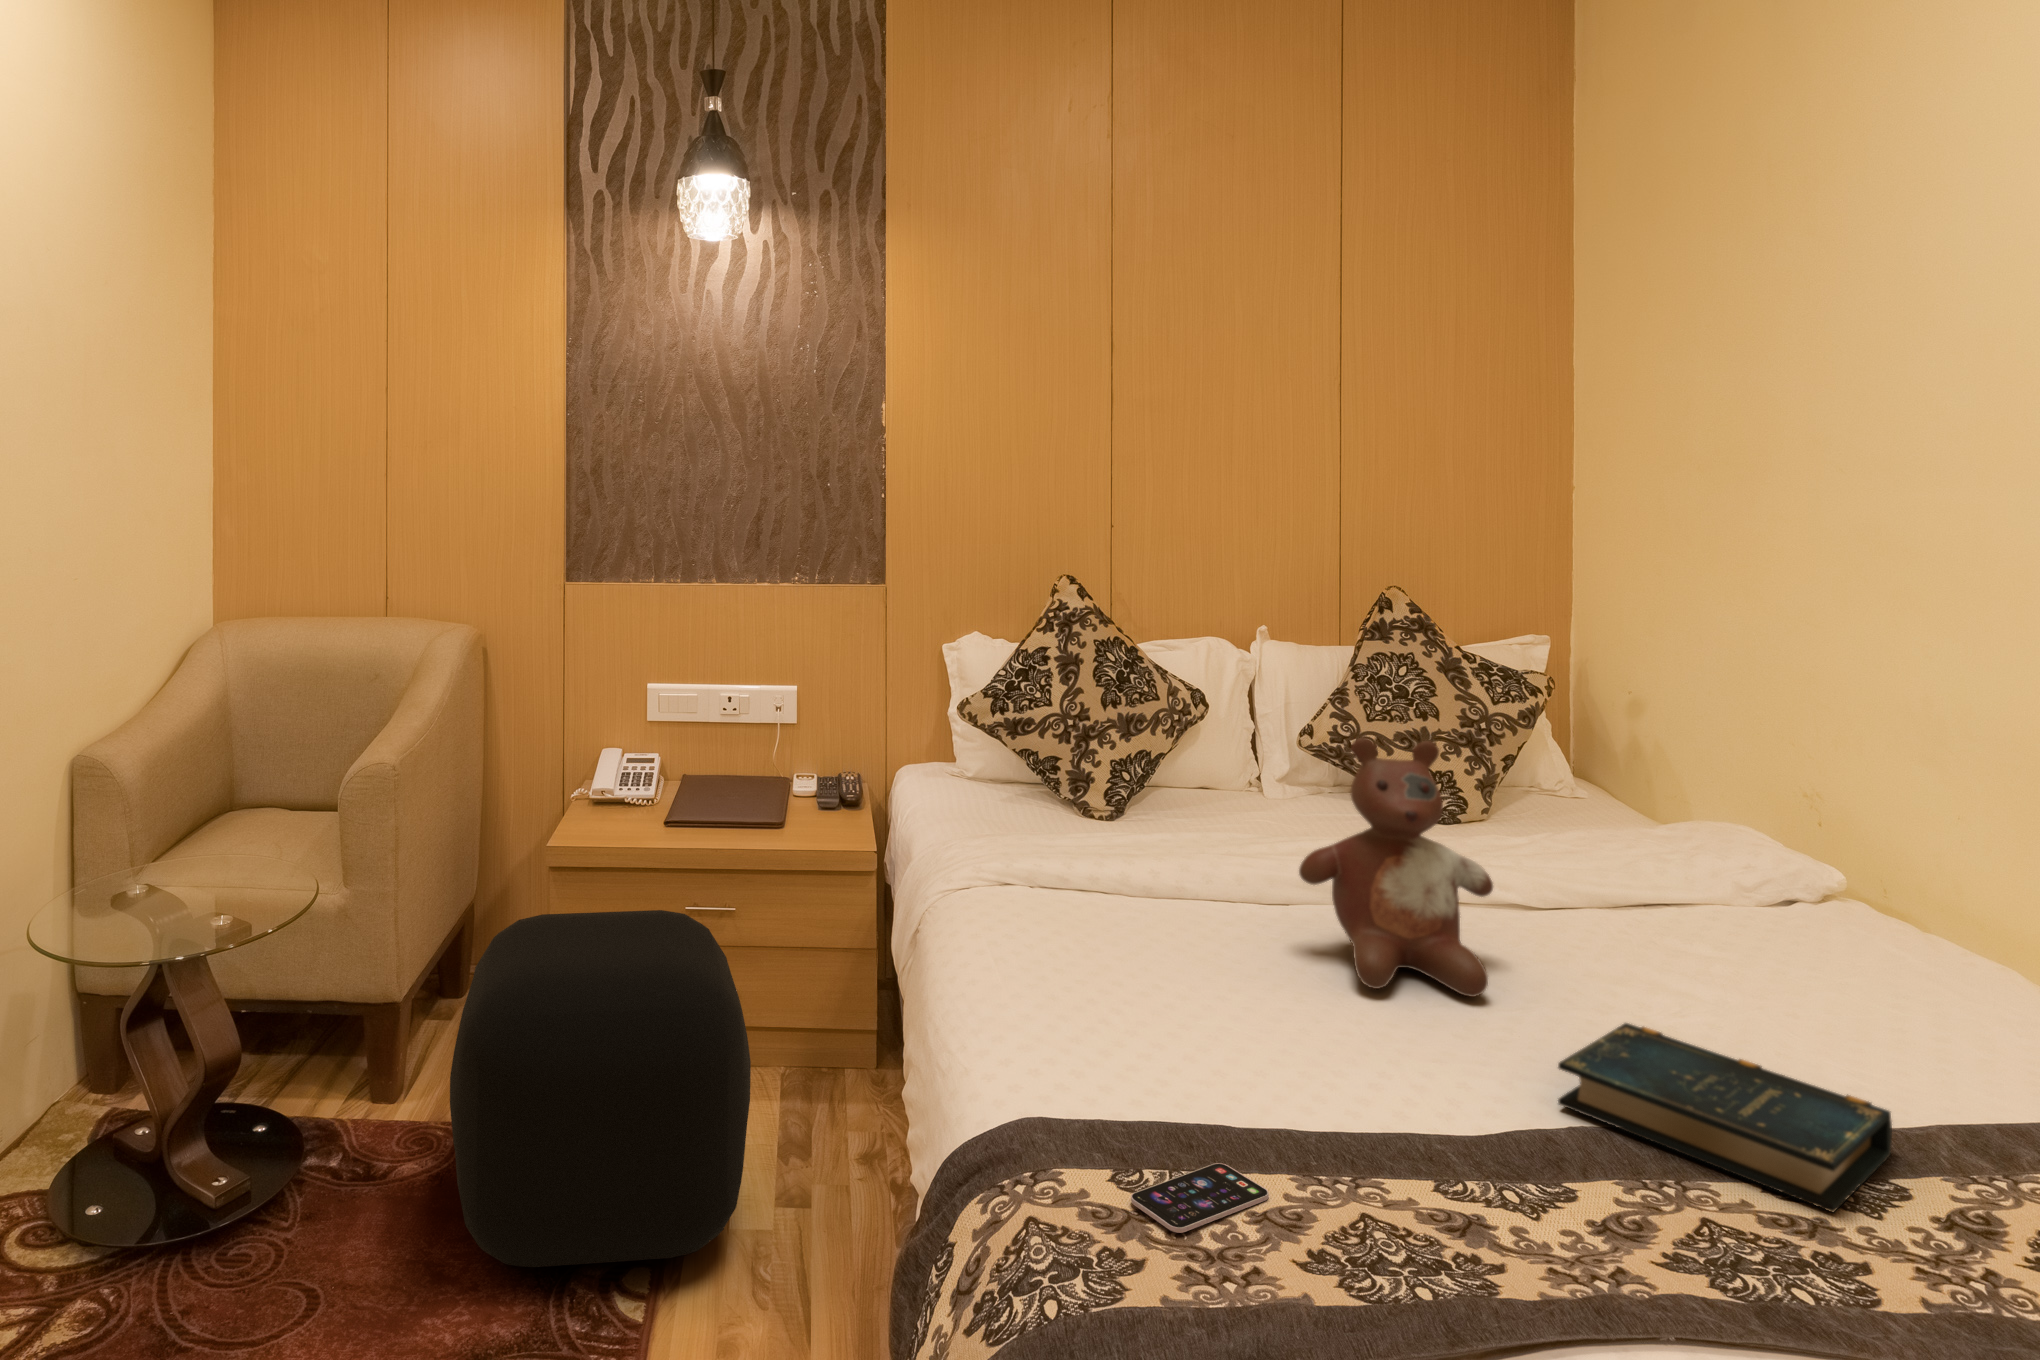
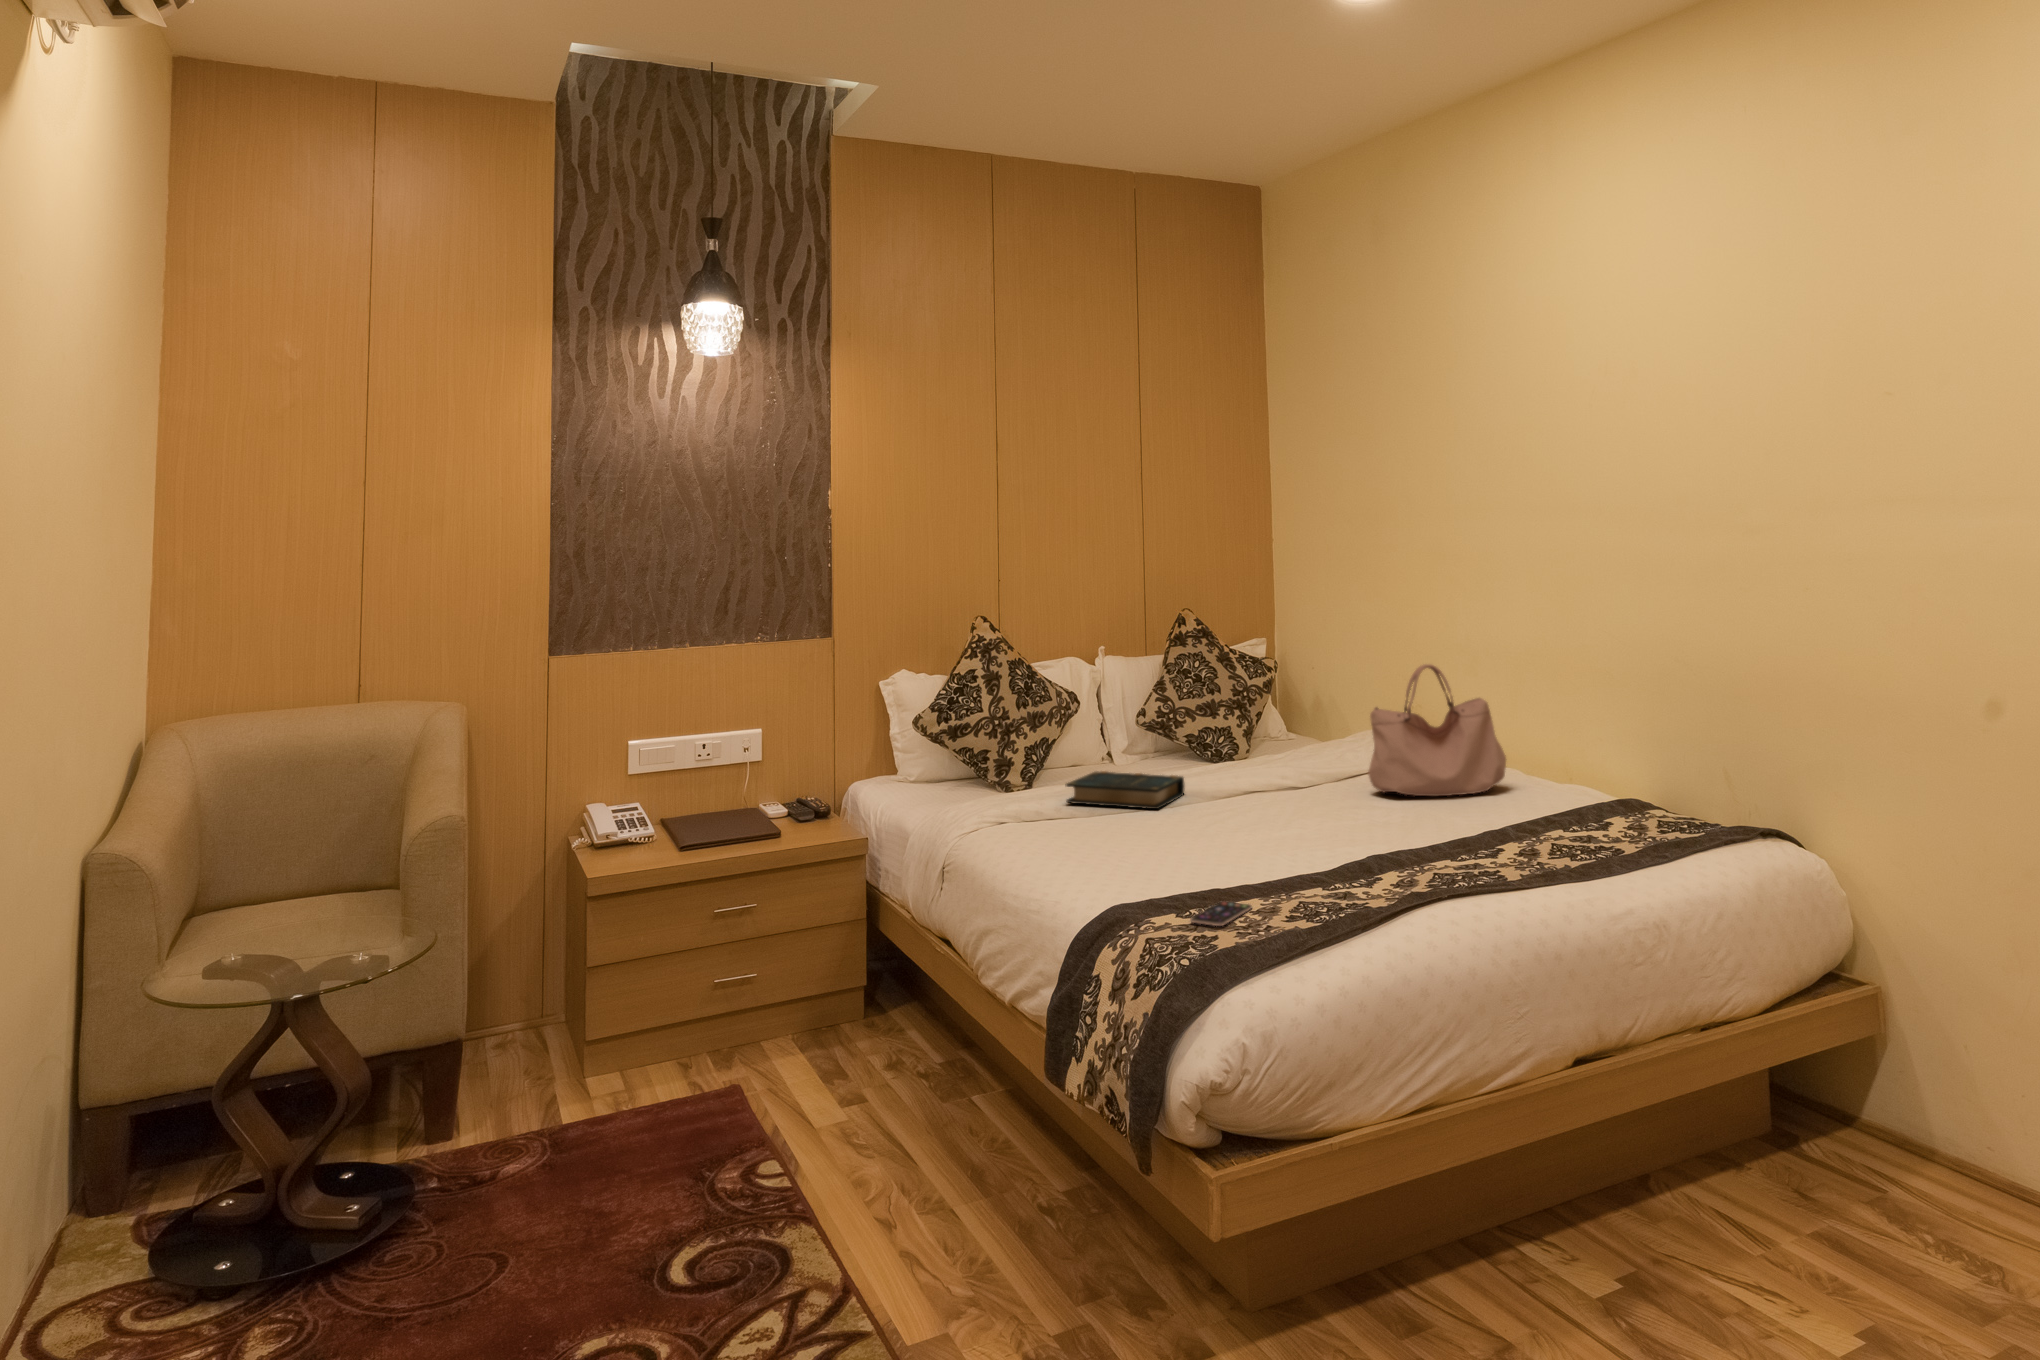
stuffed bear: present [1299,738,1493,997] -> none [1194,681,1303,829]
handbag: none [1655,747,1974,1007] -> present [1368,664,1506,796]
ottoman: present [450,910,751,1267] -> none [588,894,841,1173]
book: present [1558,1023,1892,1212] -> present [1066,771,1185,809]

